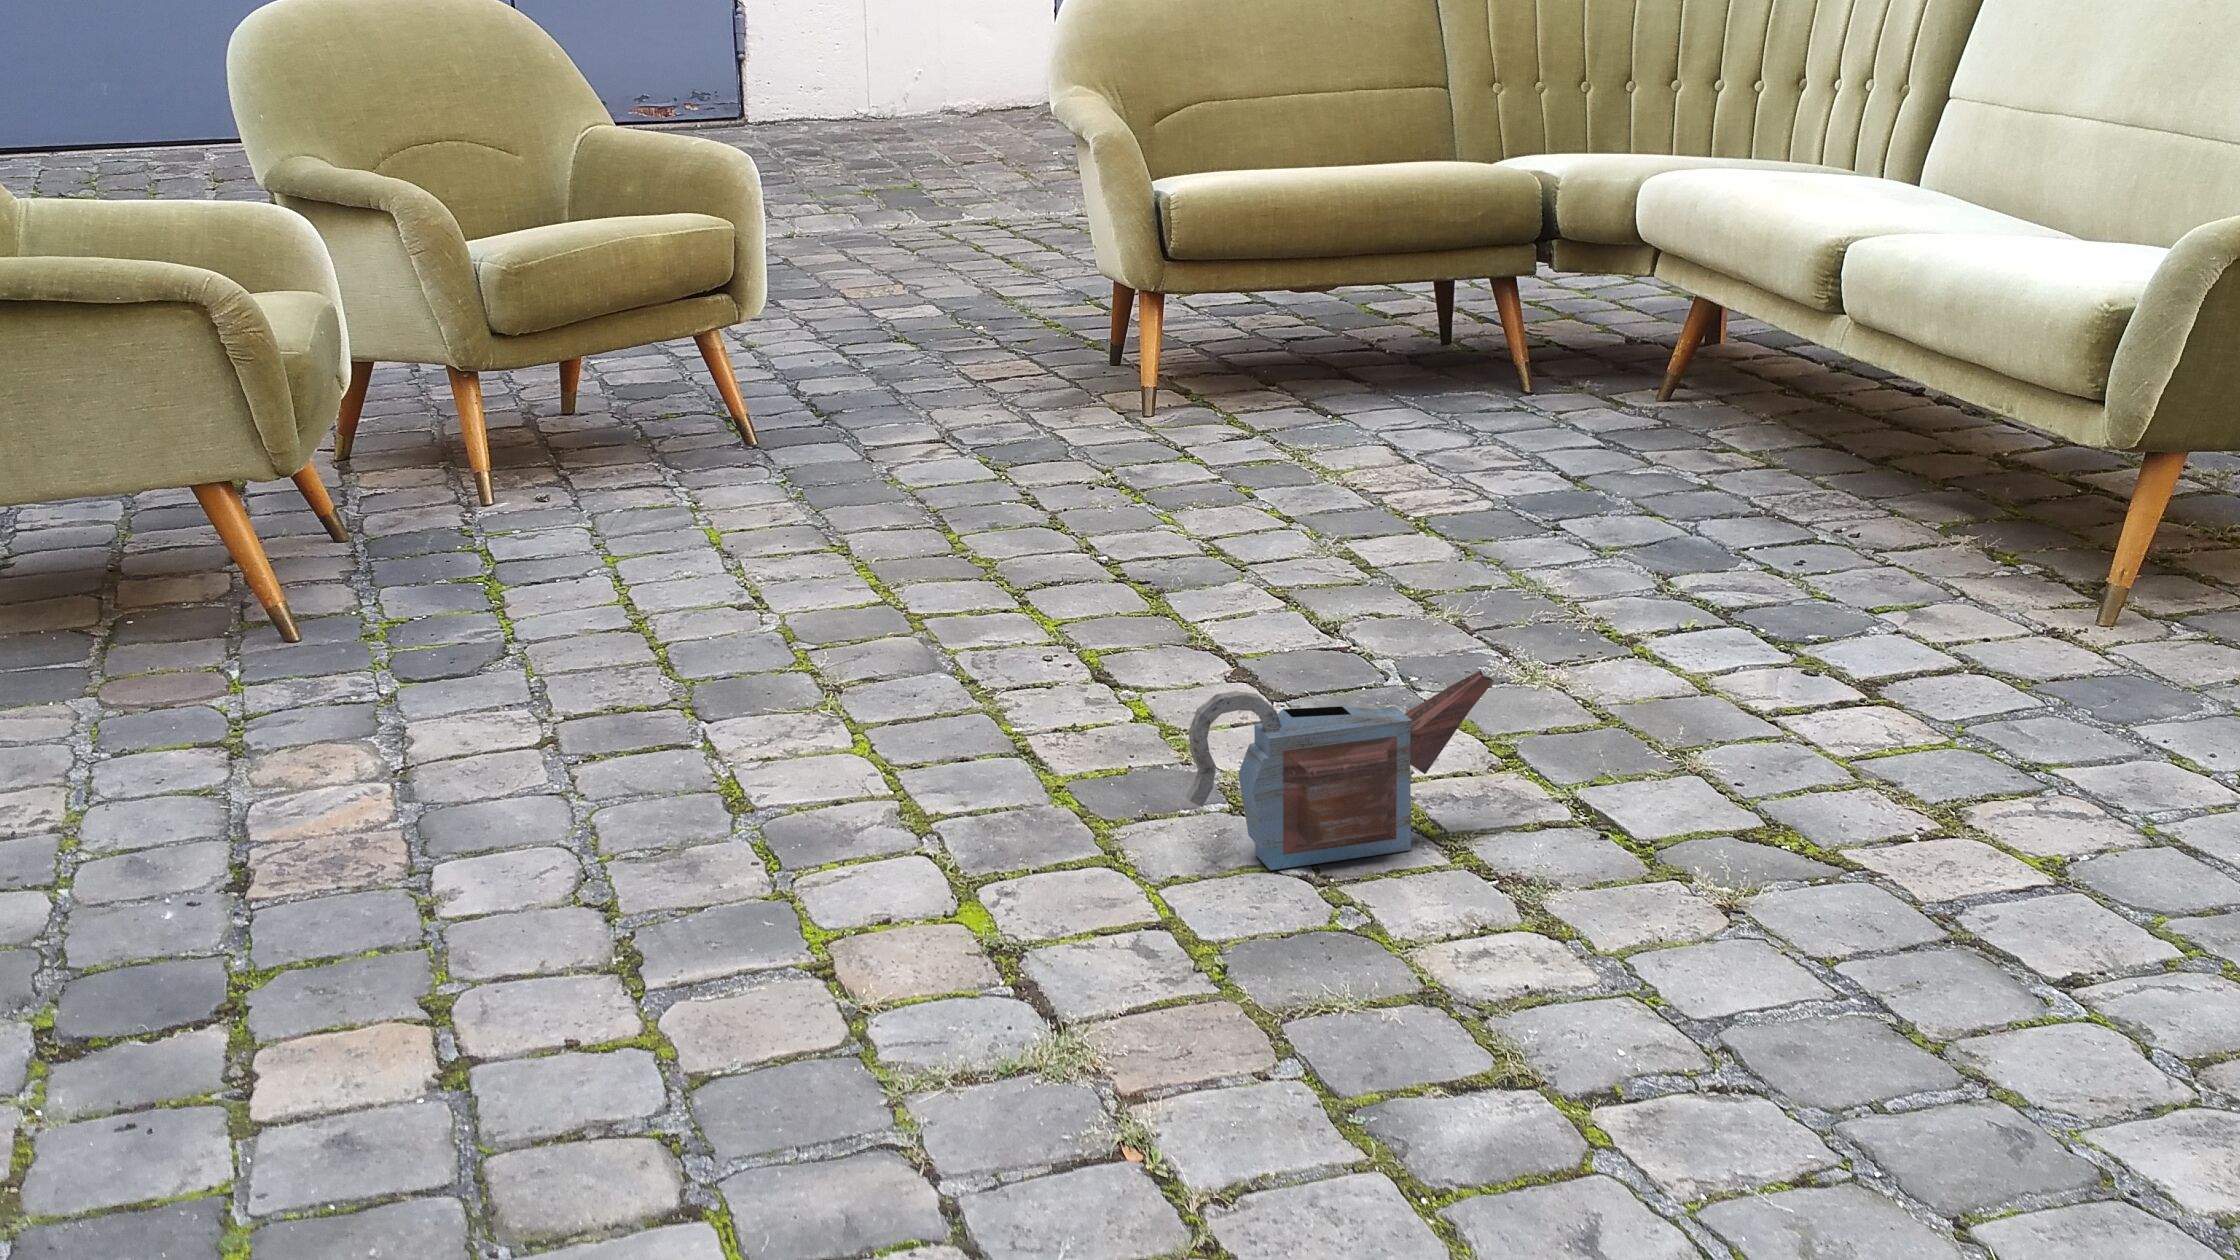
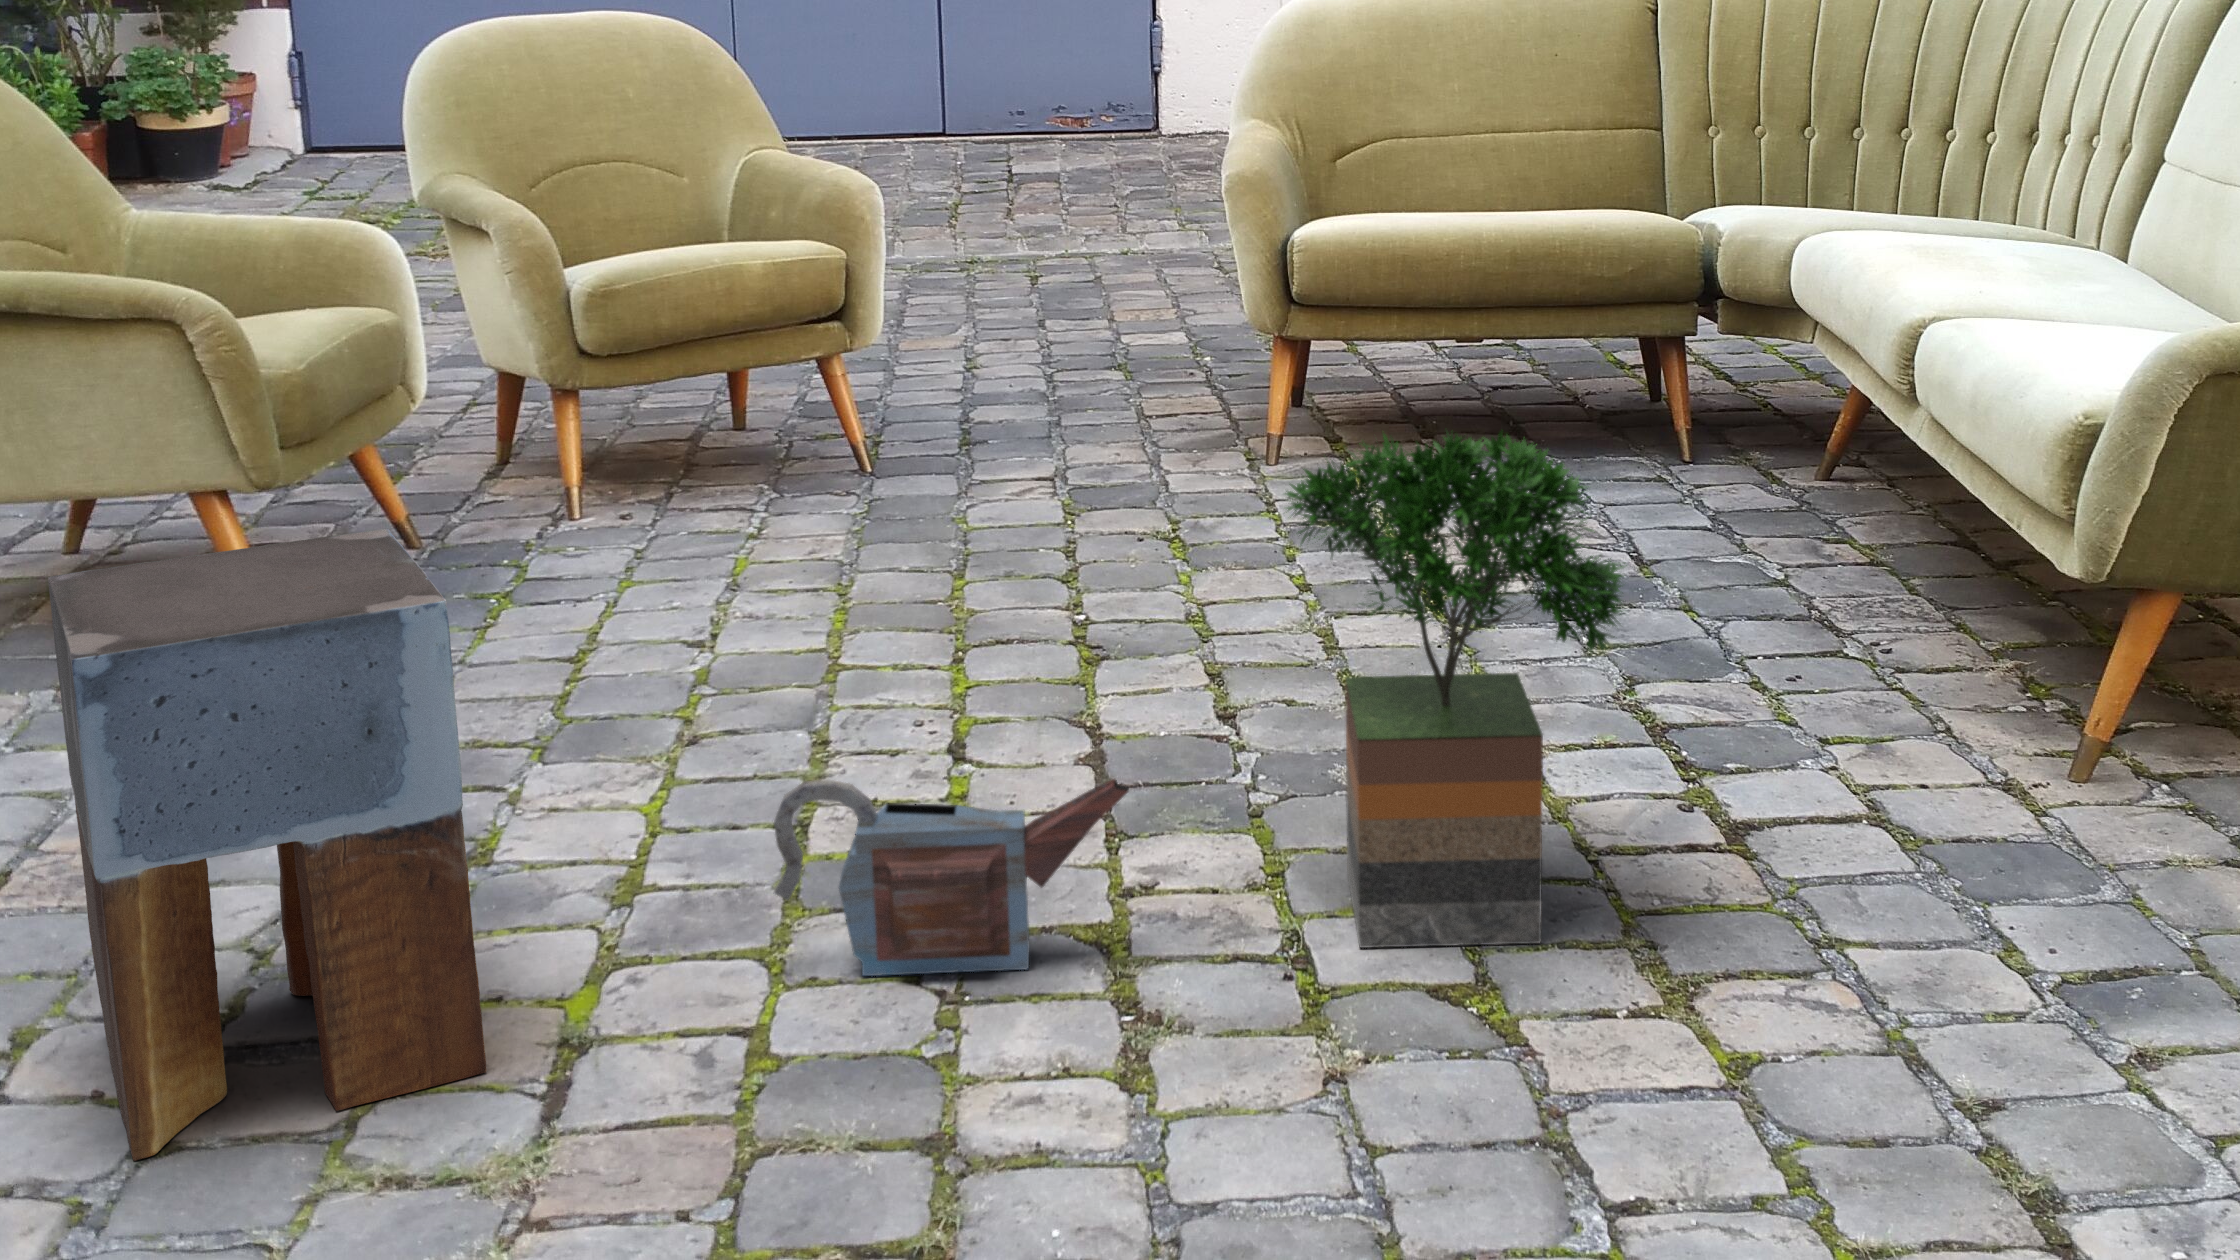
potted tree: none [1573,343,1913,805] -> present [1286,432,1624,948]
stool: none [567,483,1011,1089] -> present [48,529,487,1161]

